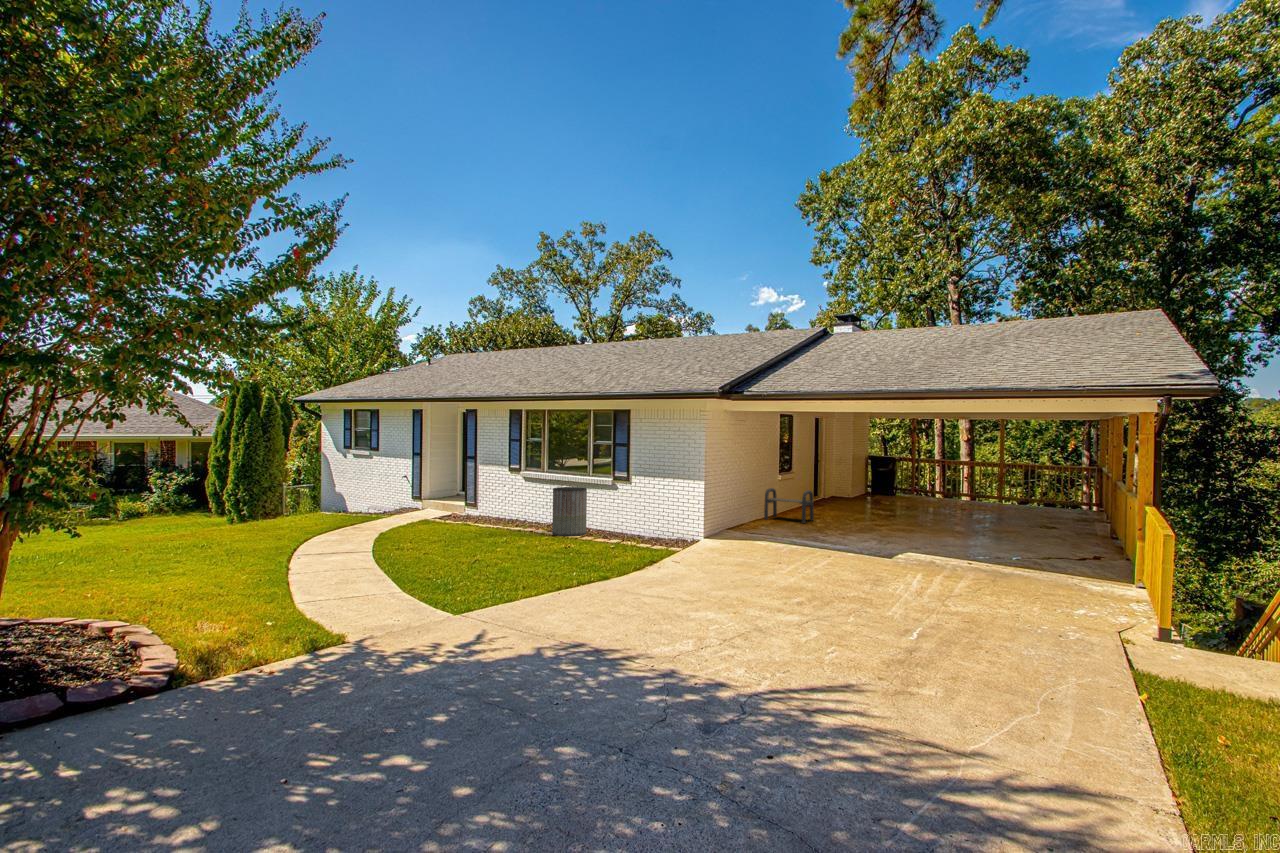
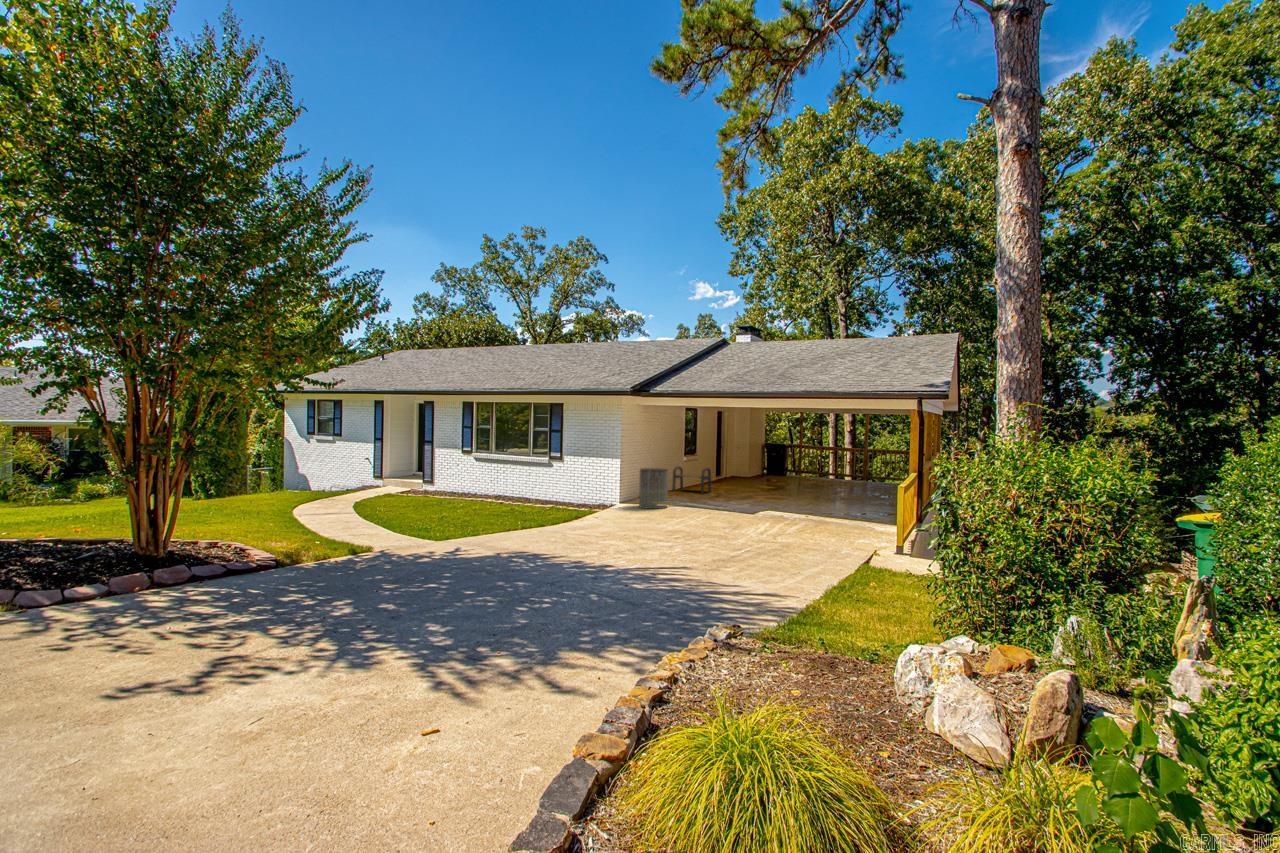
trash can: present [552,487,587,536] -> present [639,468,668,509]

